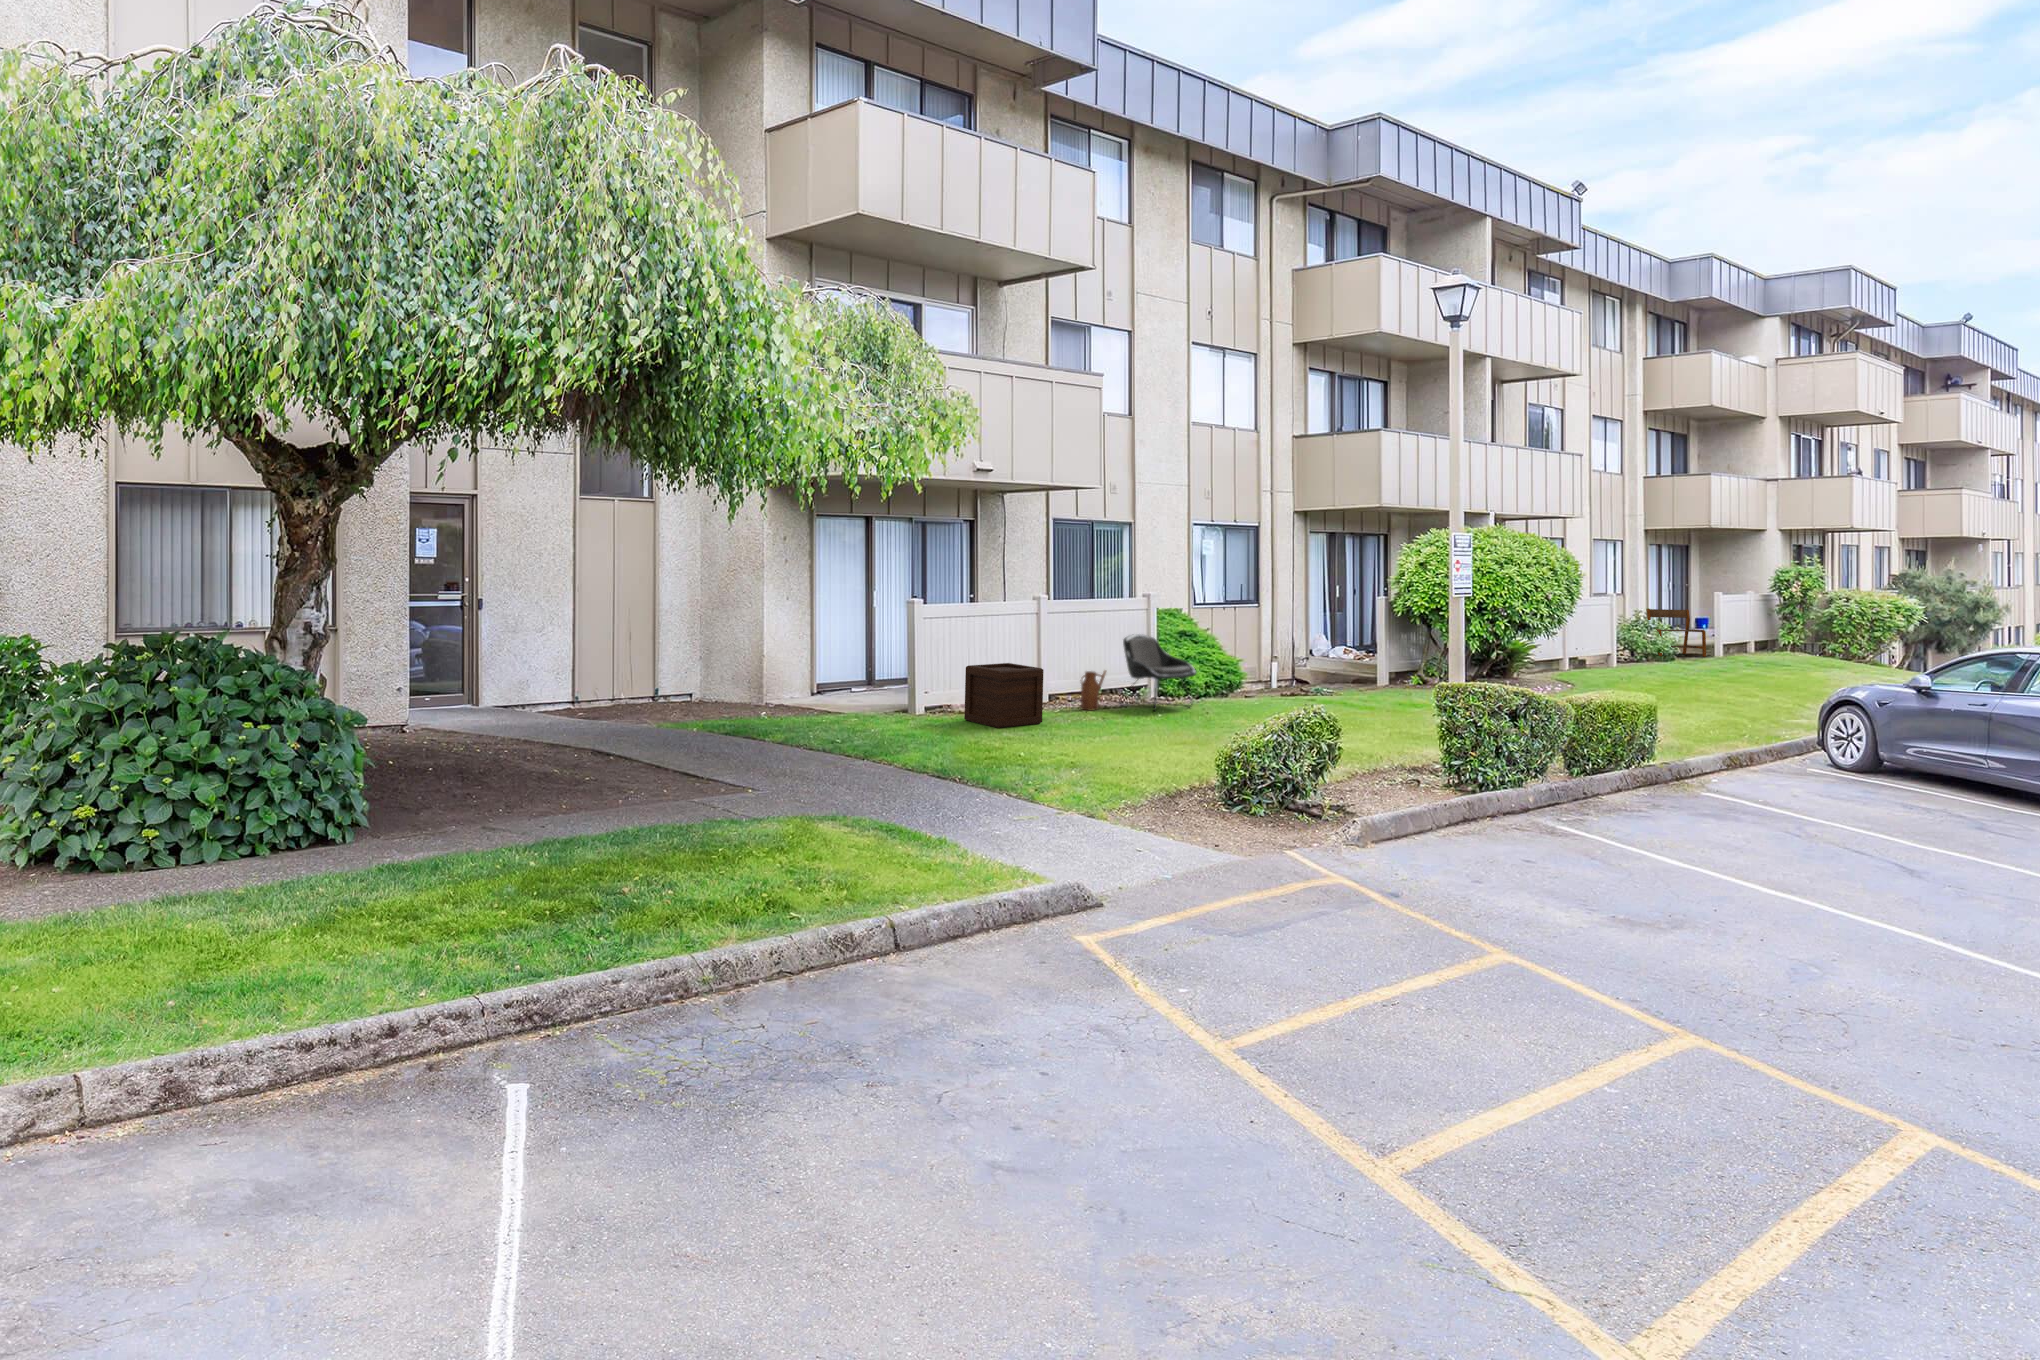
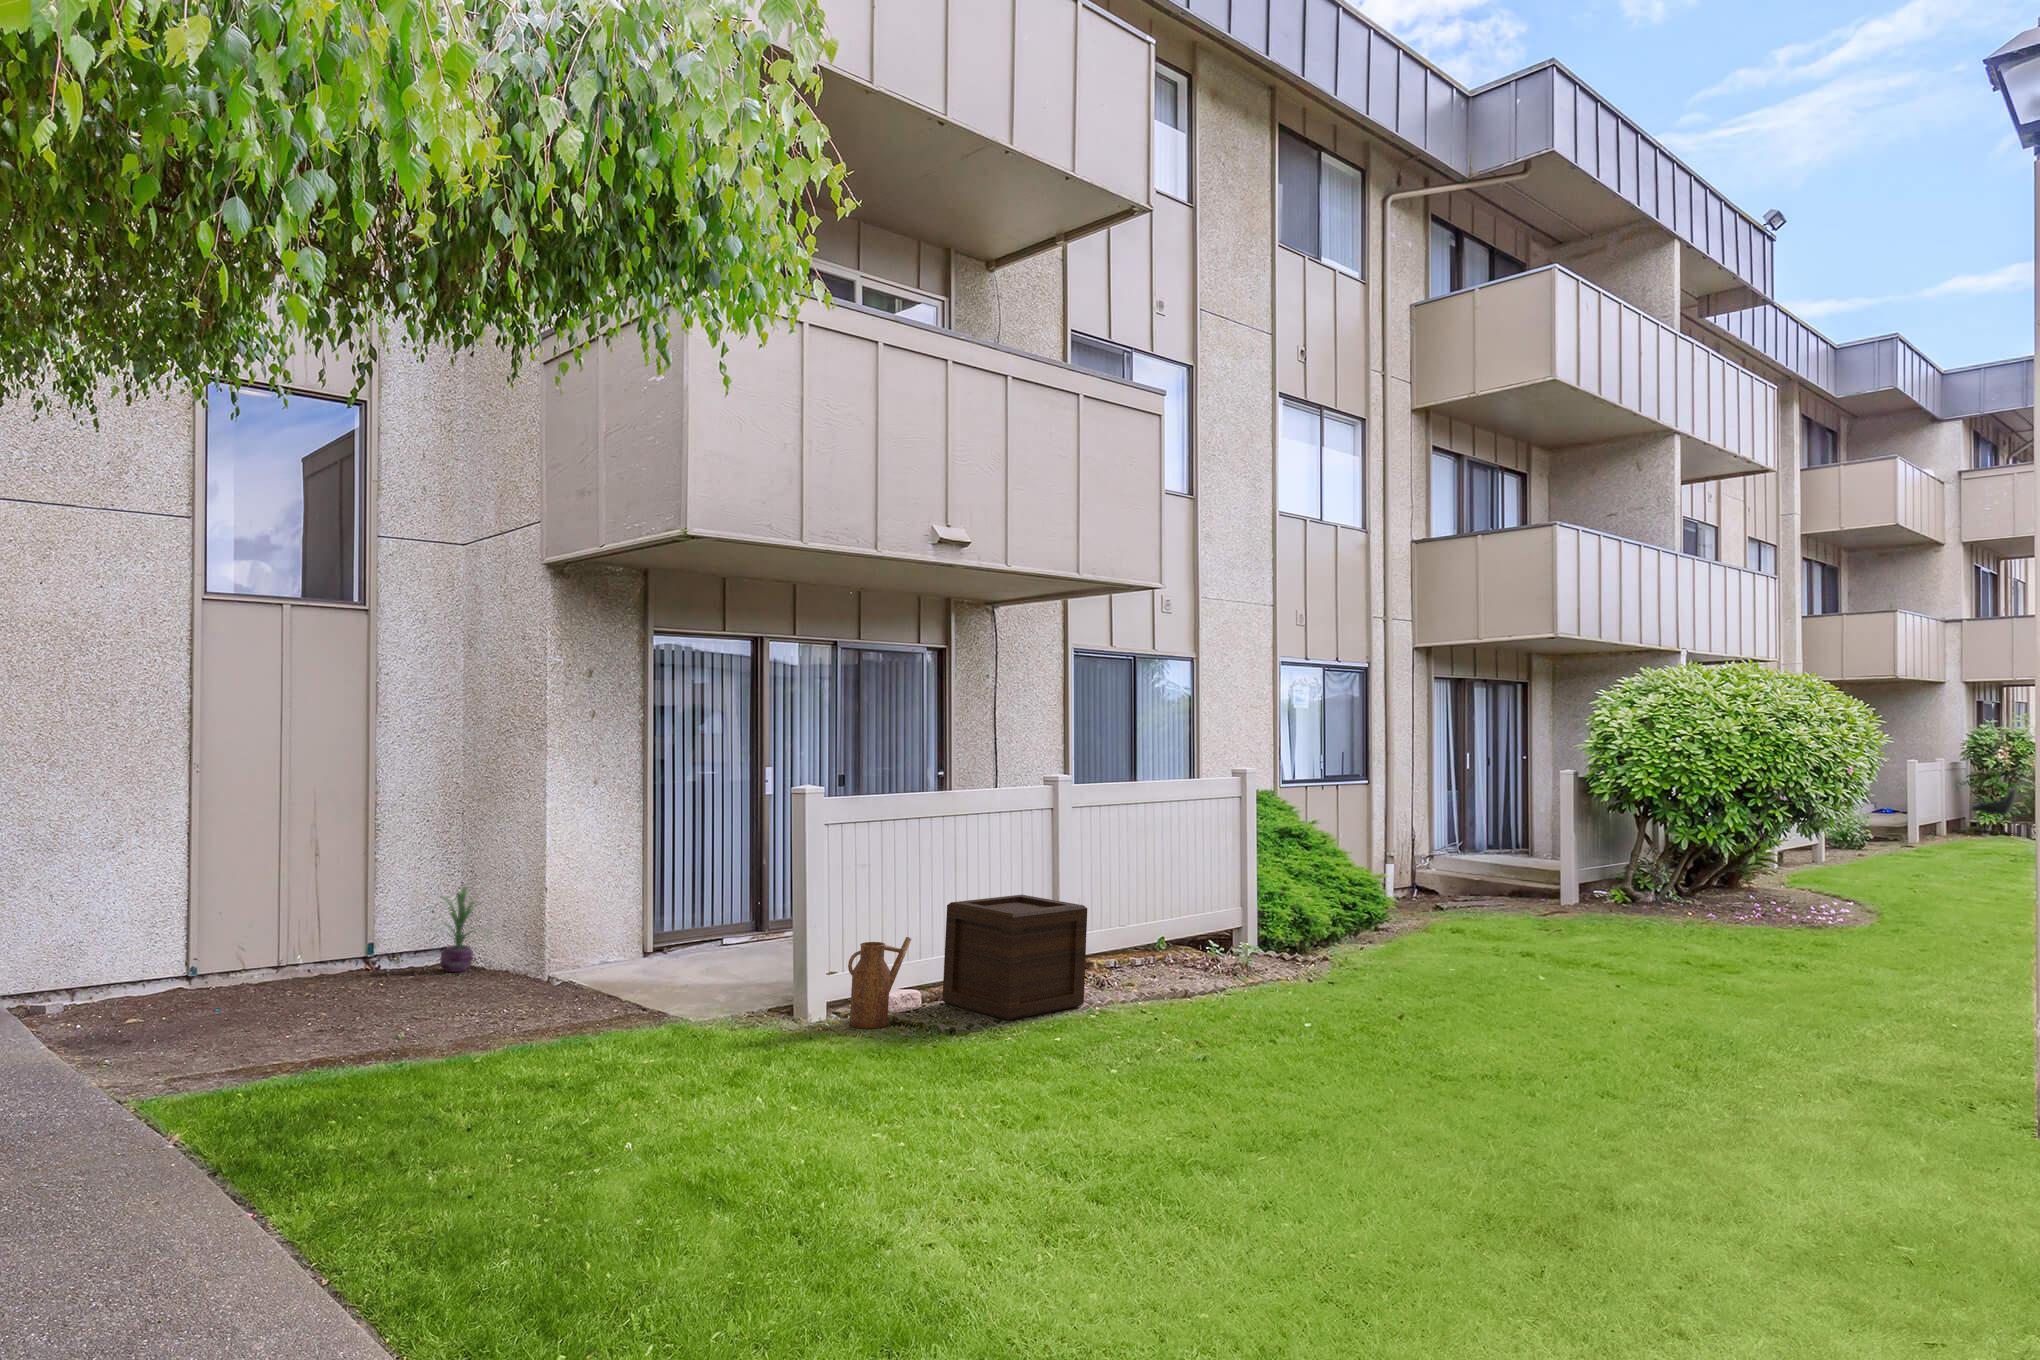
bench: present [1646,609,1706,657] -> none [1851,786,1933,852]
lounge chair: present [1120,634,1196,707] -> present [1970,787,2017,833]
decorative plant: none [682,656,731,701] -> present [440,887,488,972]
watering can: present [1081,671,1106,710] -> present [848,937,912,1029]

